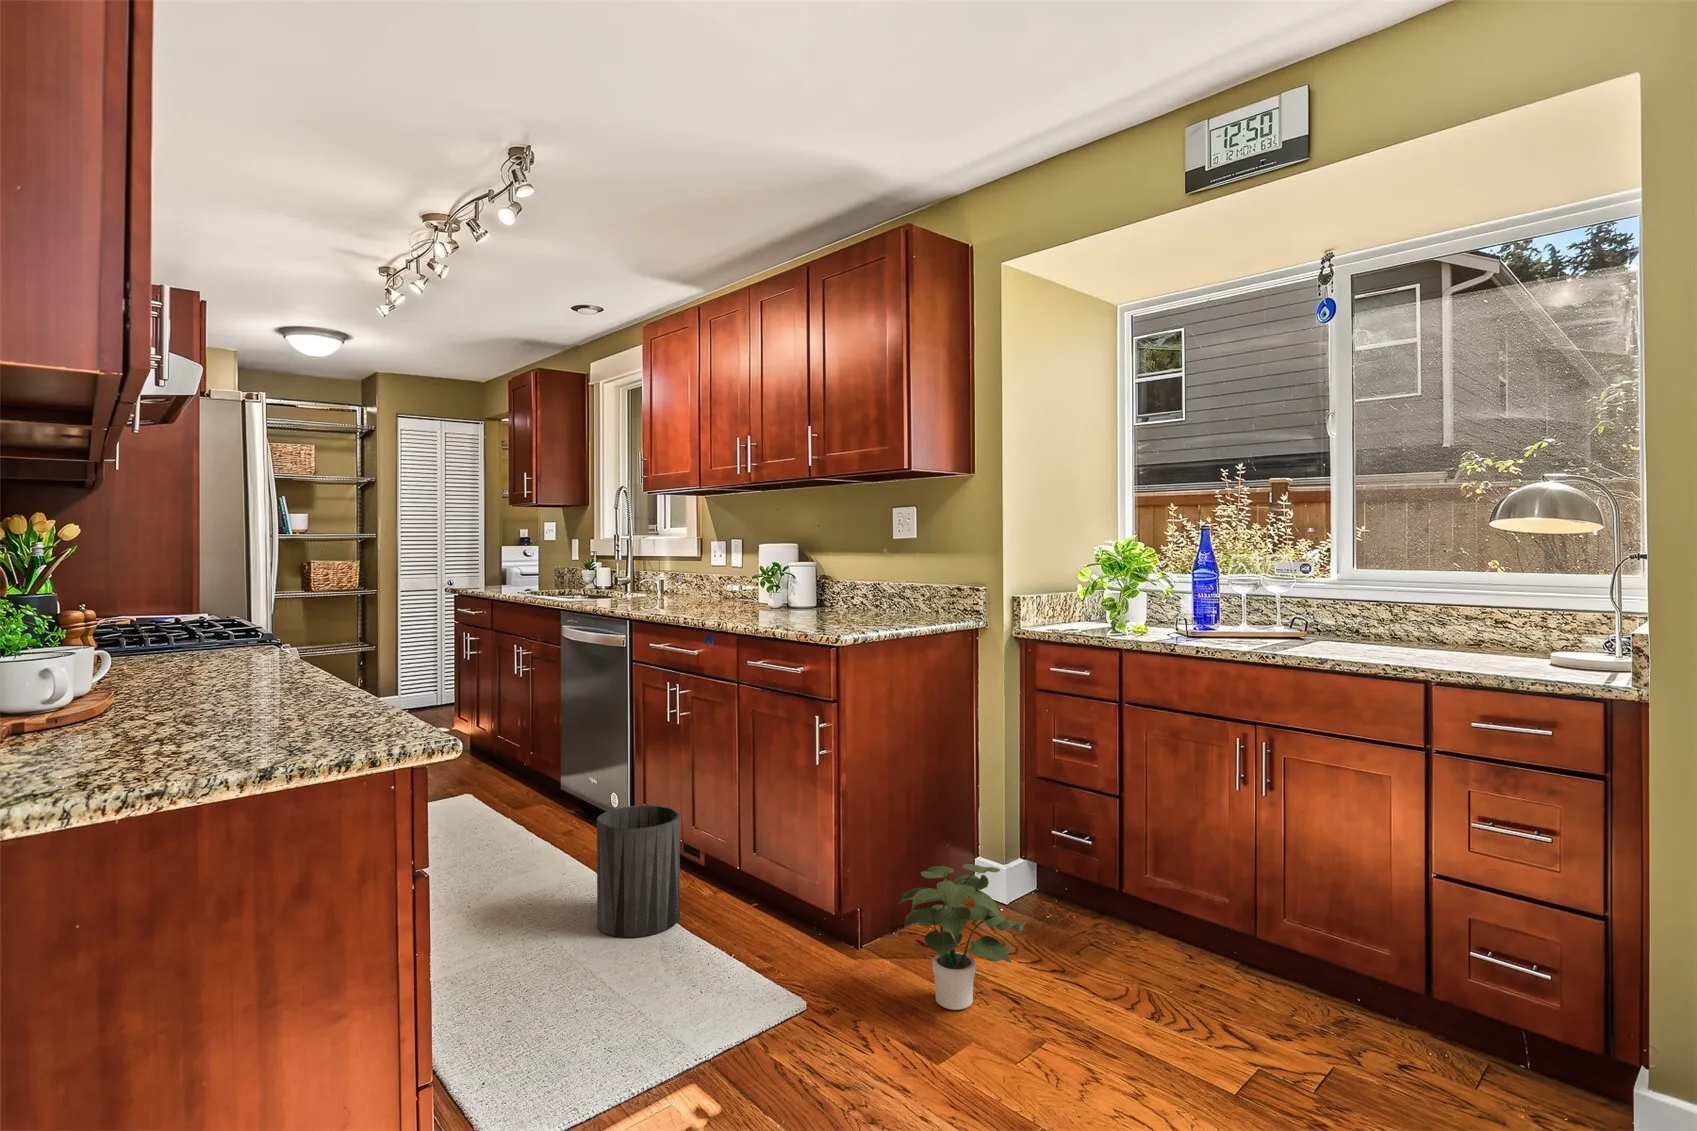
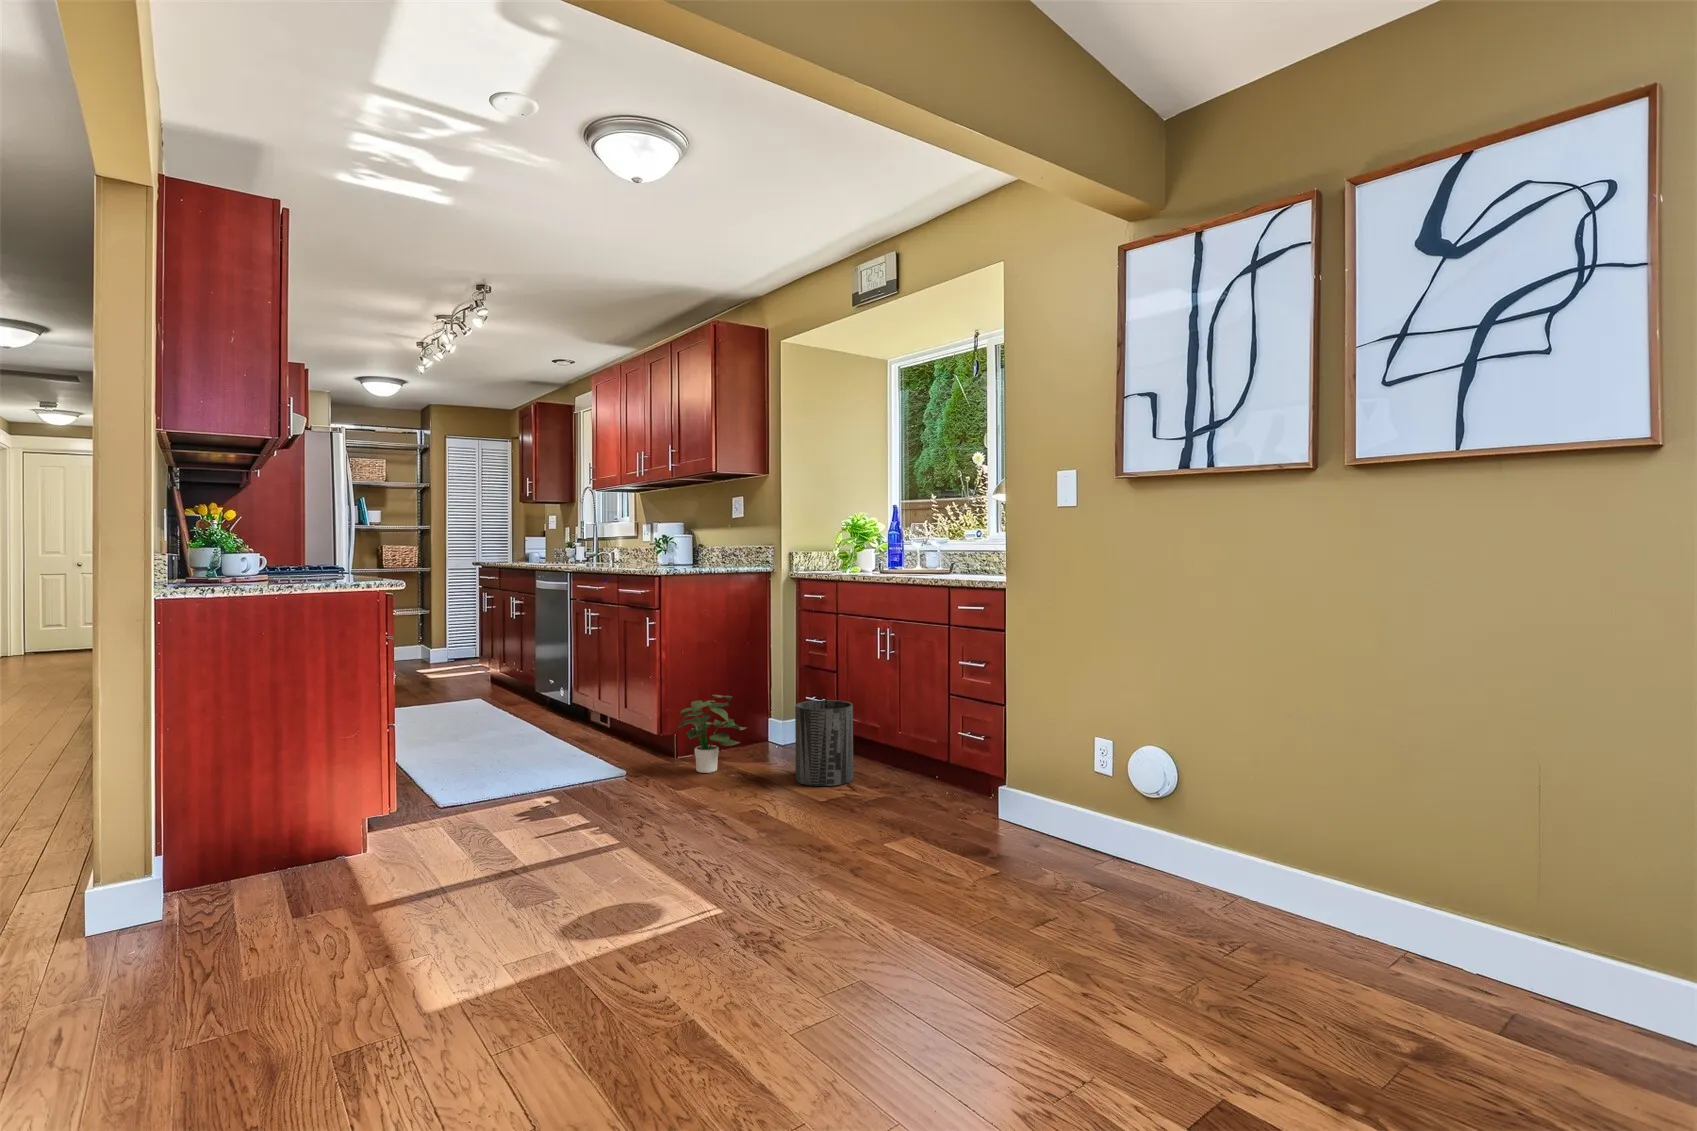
trash can: present [597,805,680,937] -> present [795,700,853,786]

